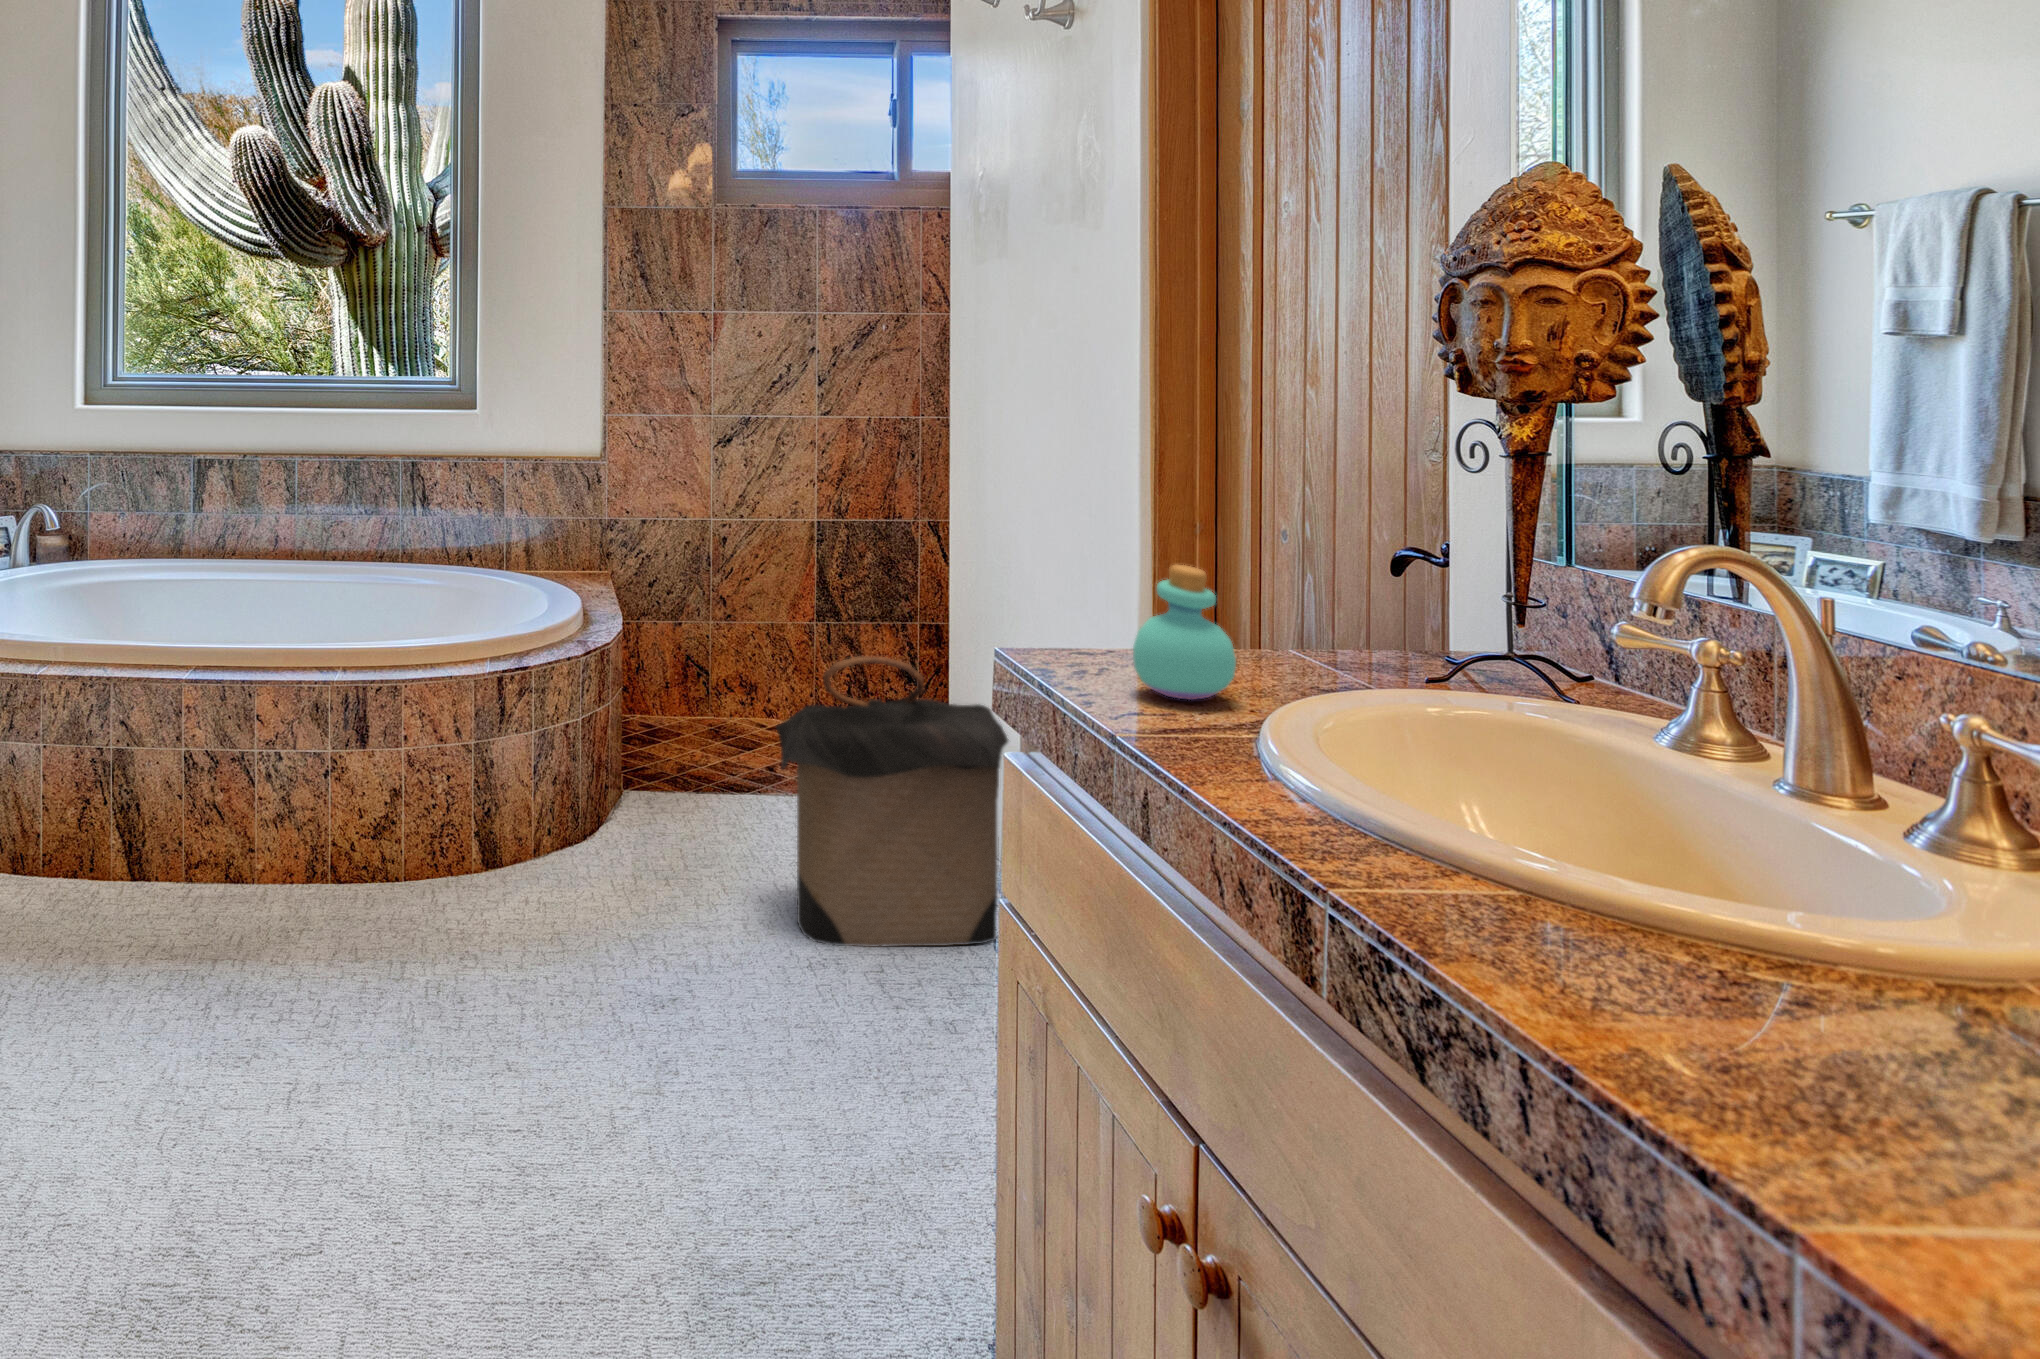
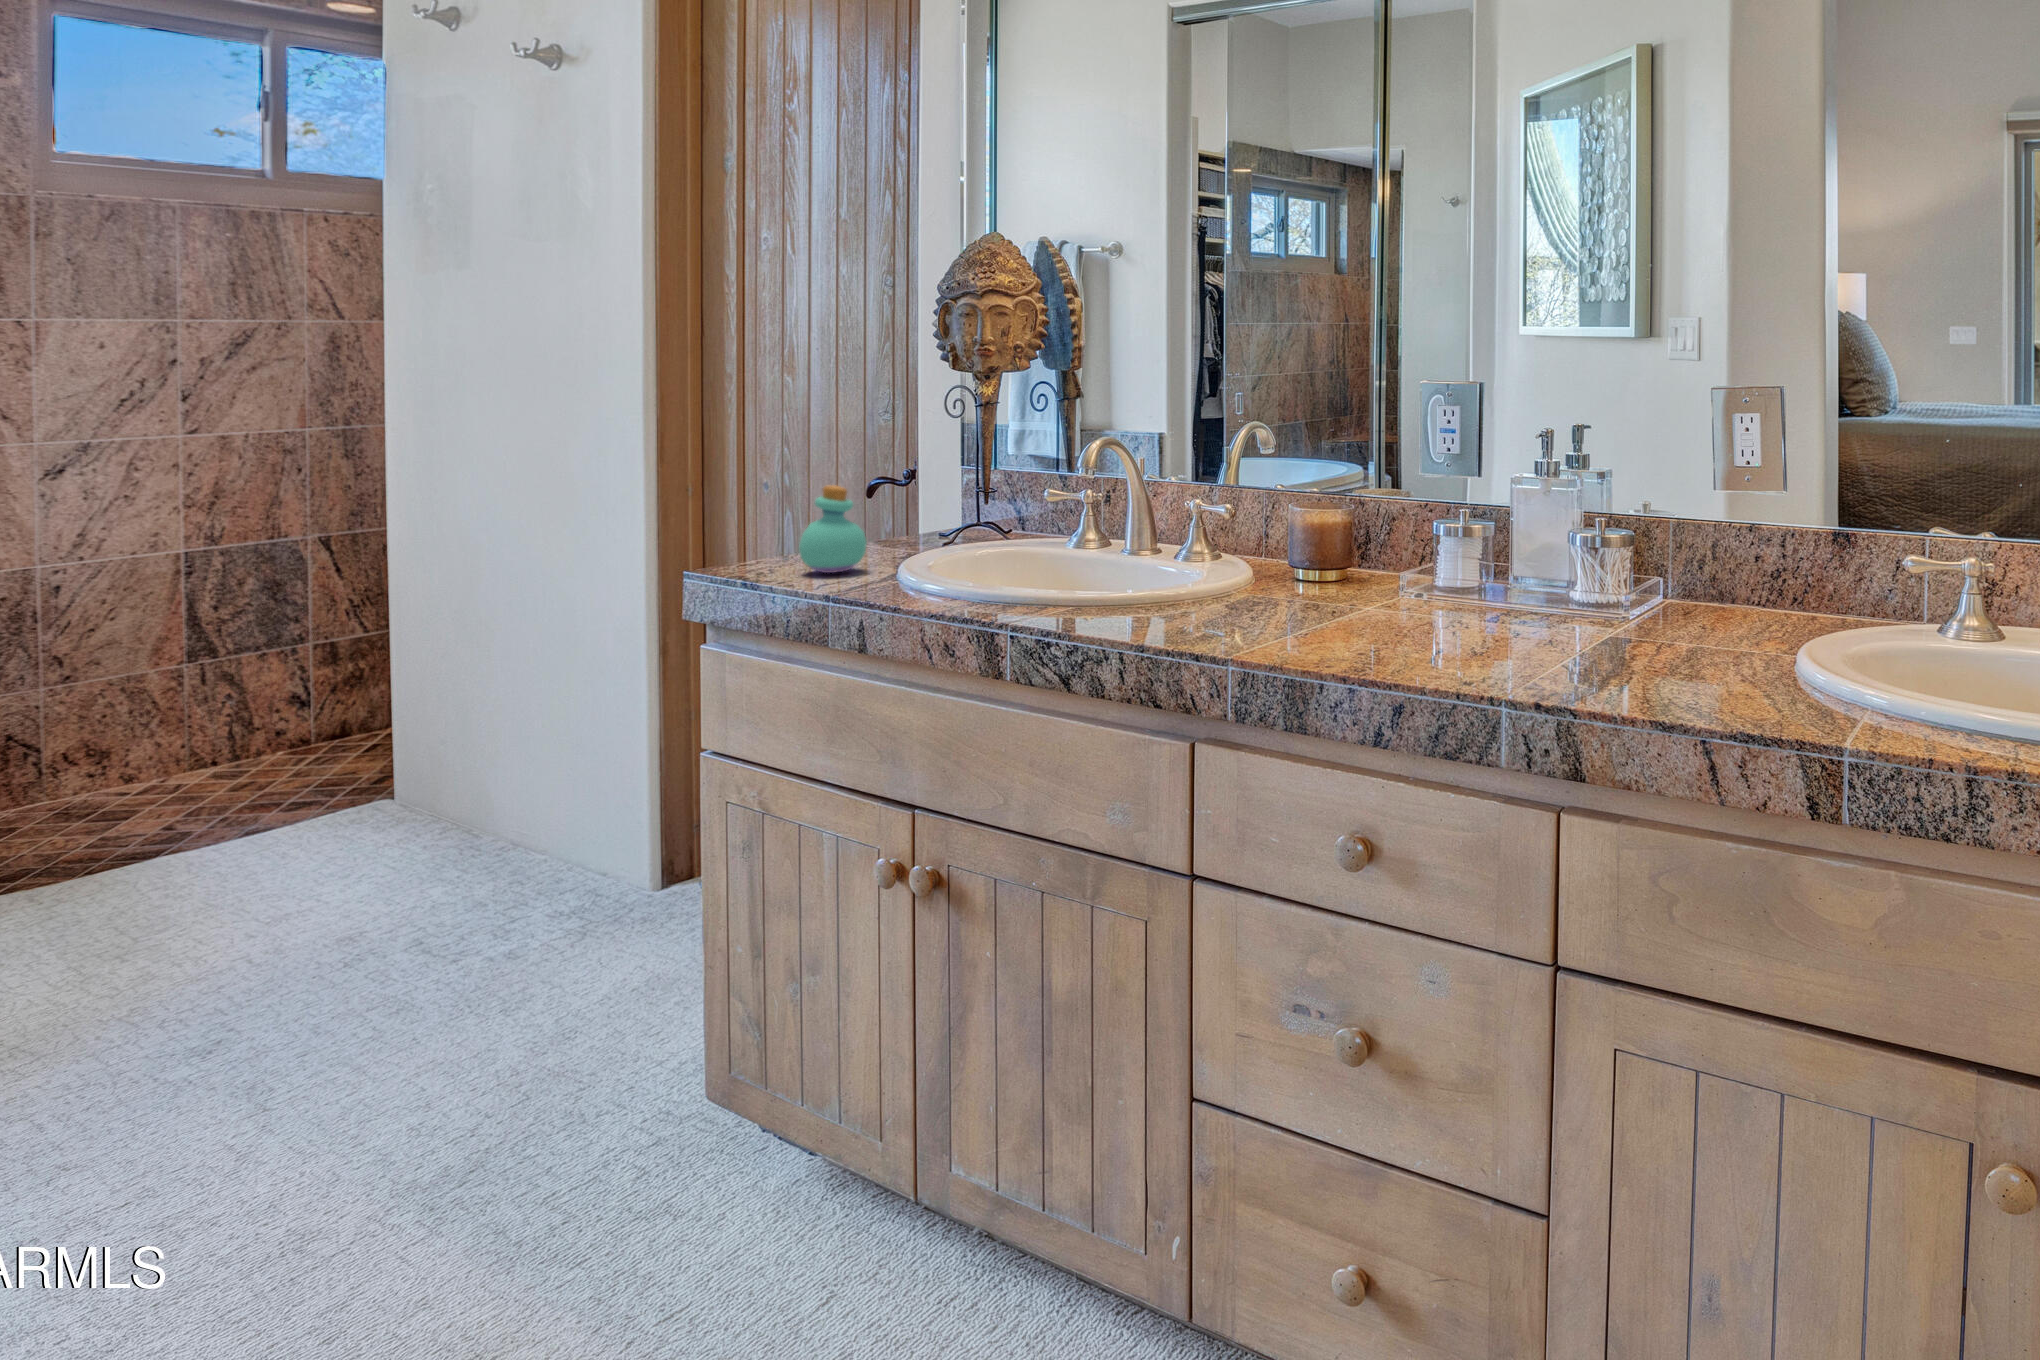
laundry hamper: present [776,657,1009,947] -> none [257,649,547,949]

